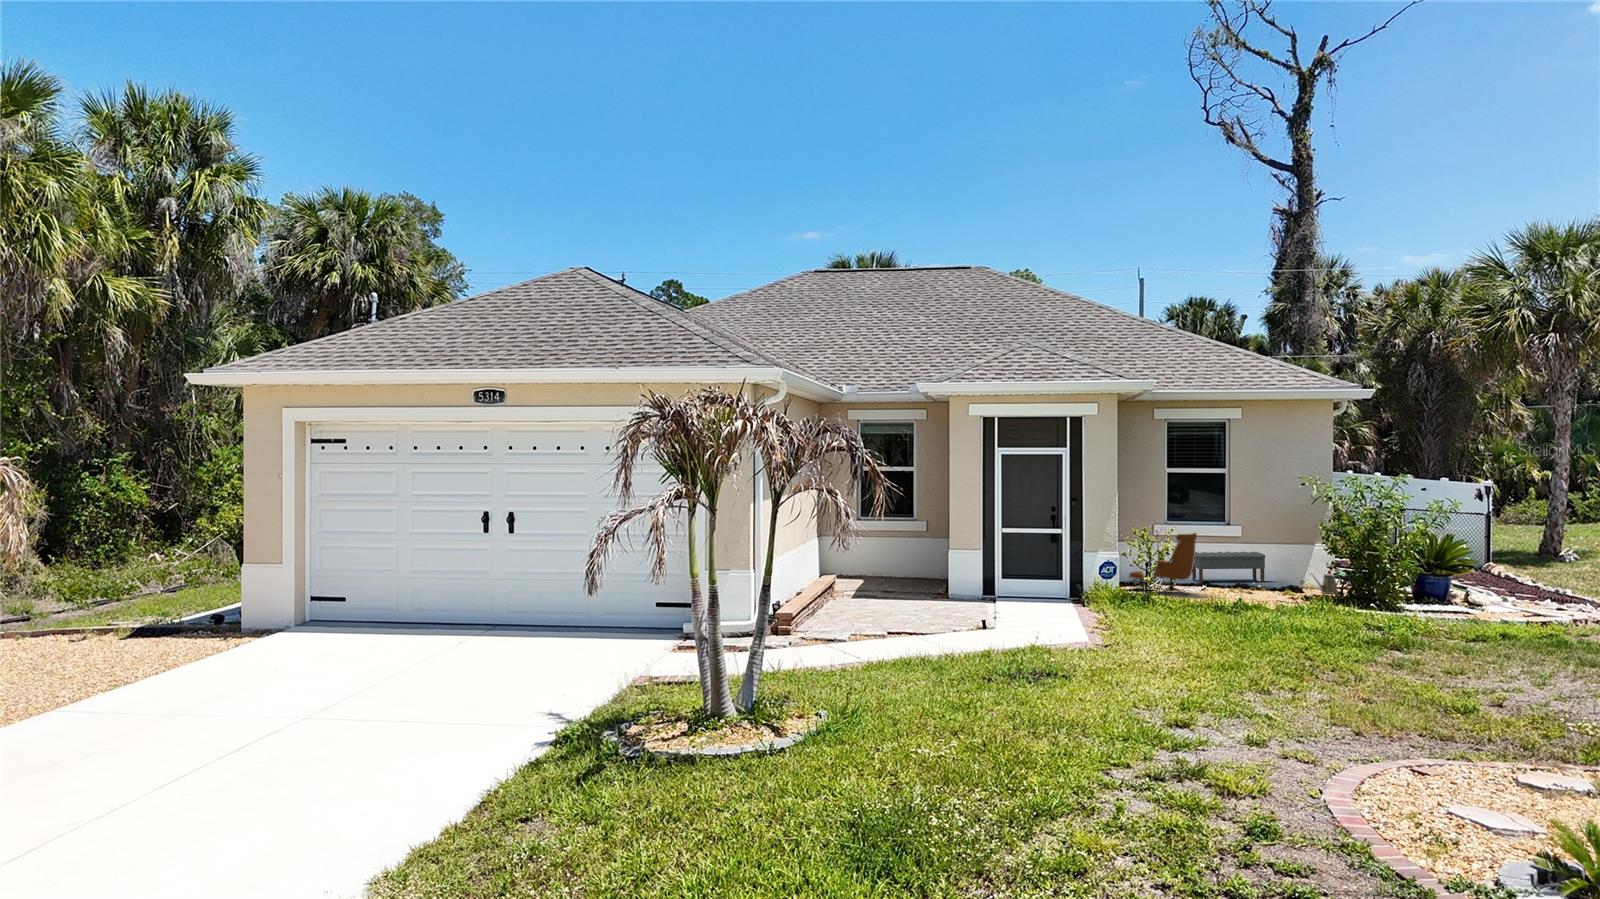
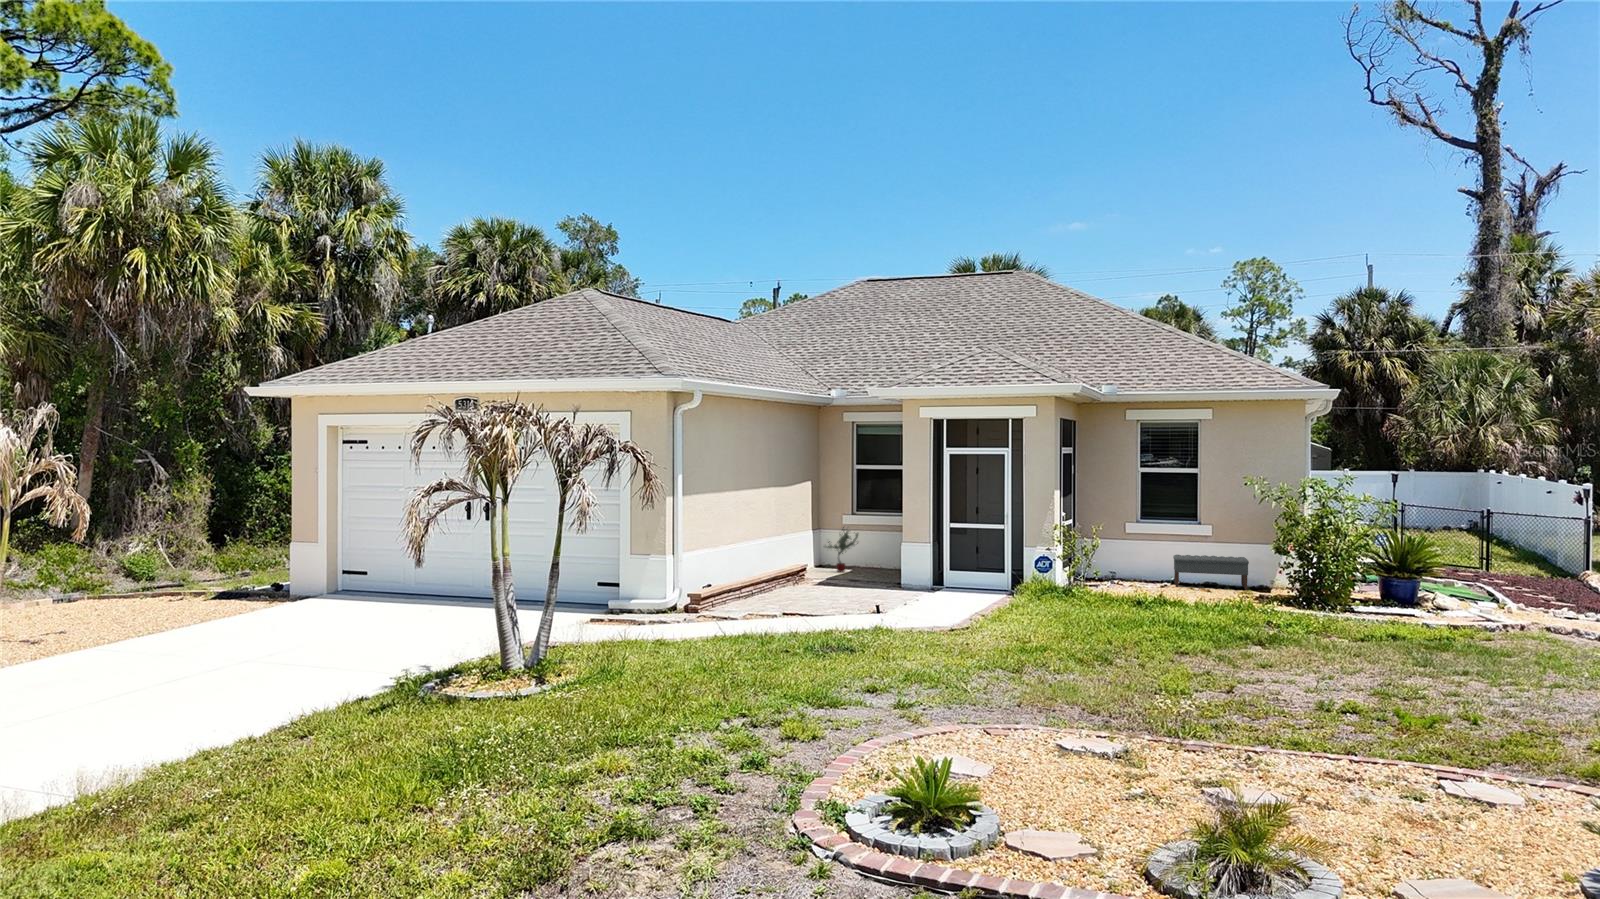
lounge chair: present [1129,533,1197,591] -> none [1086,534,1144,598]
potted tree: none [839,537,879,587] -> present [826,527,858,572]
watering can: present [1314,574,1340,594] -> none [1266,583,1304,606]

